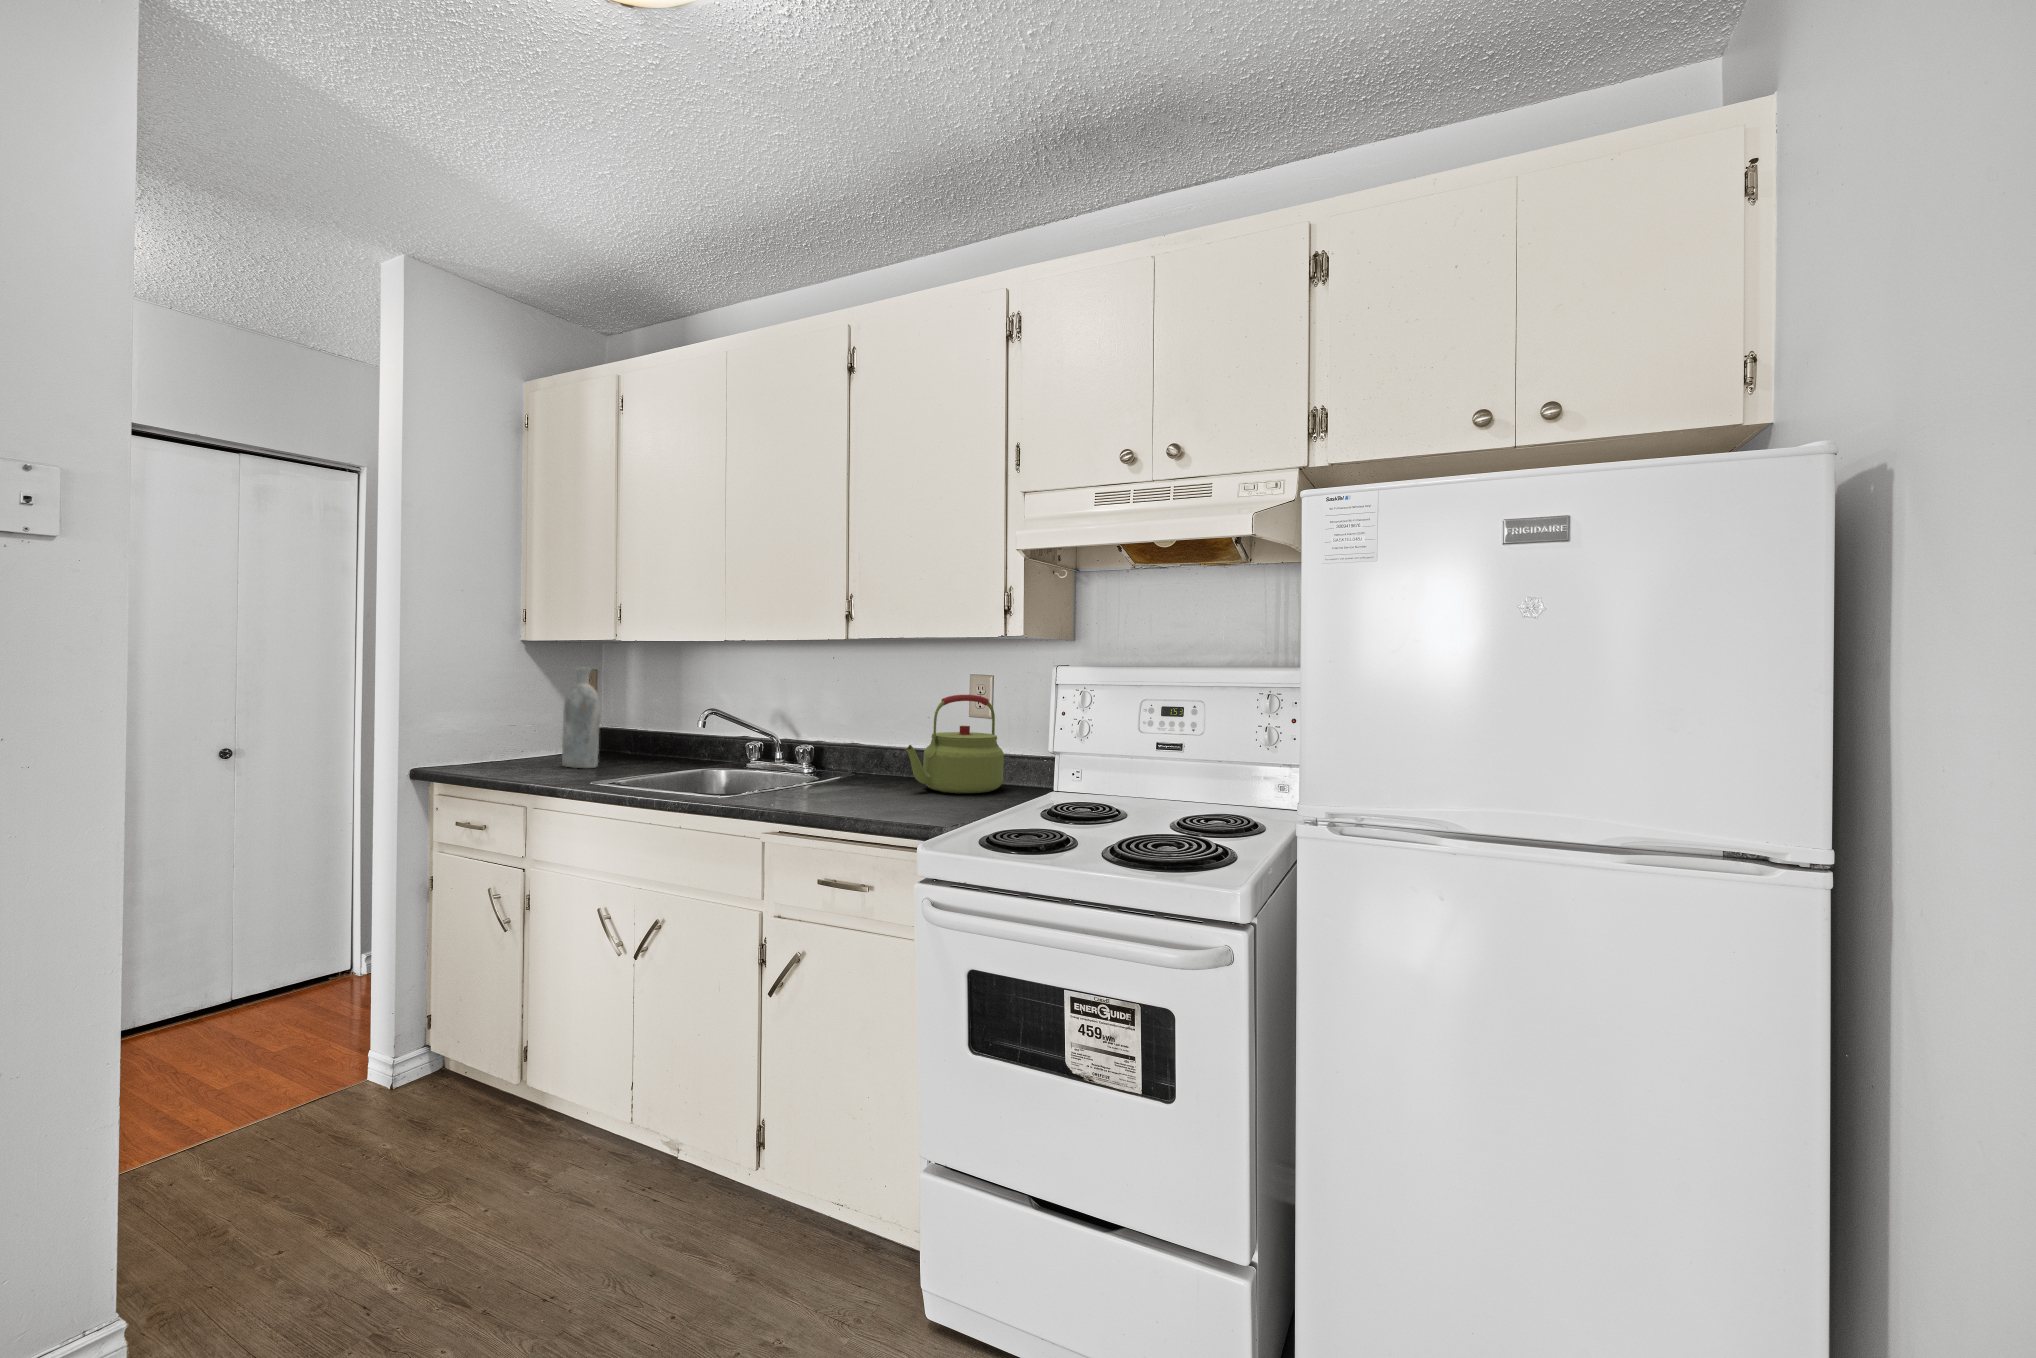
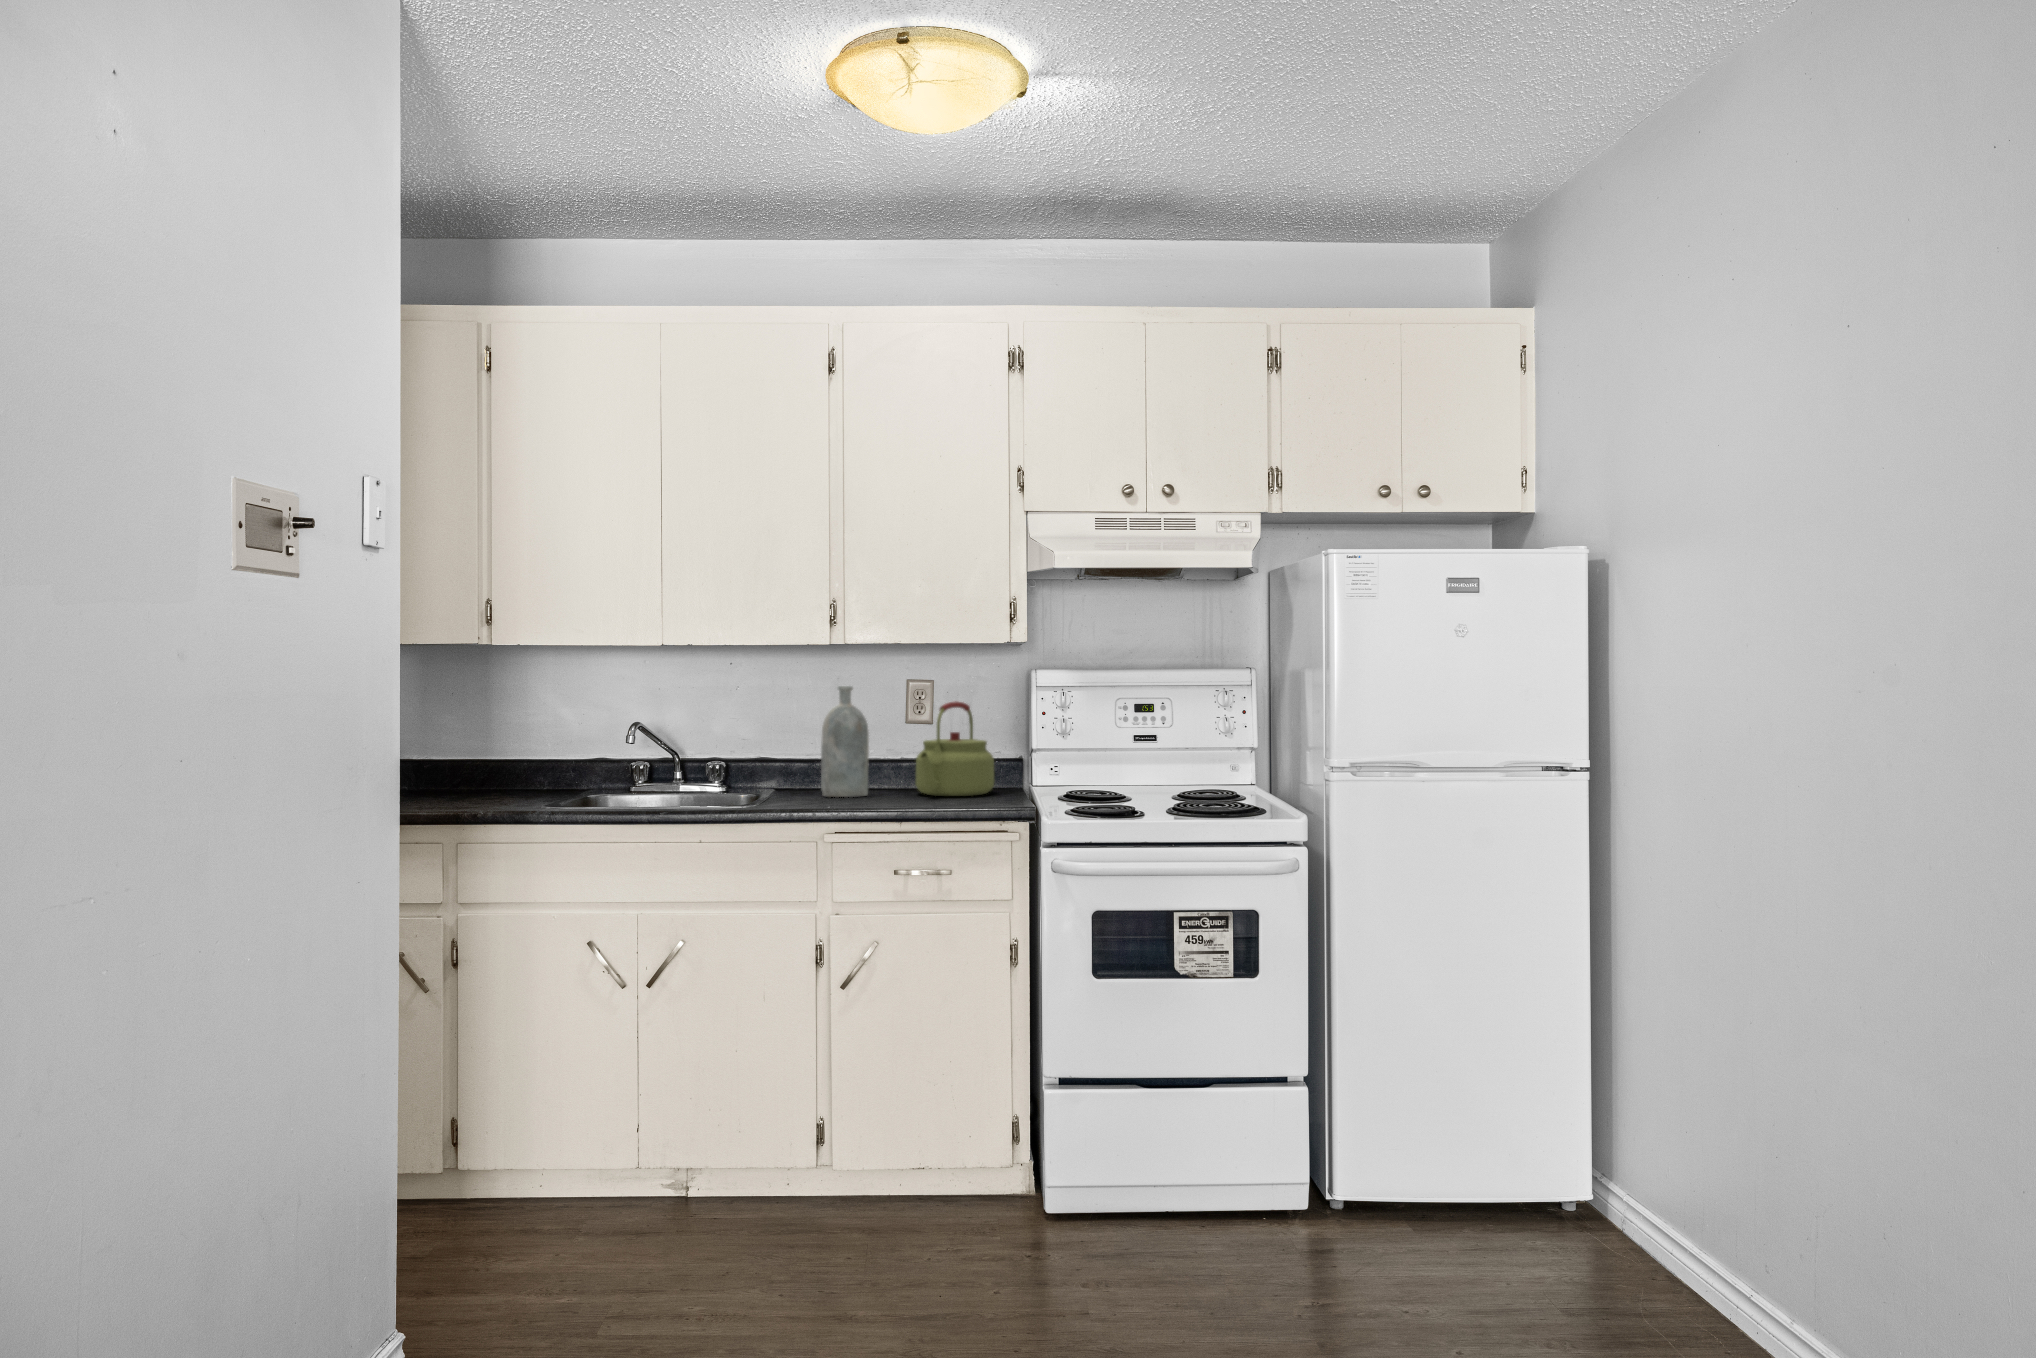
bottle: present [562,667,600,768] -> present [821,686,869,797]

